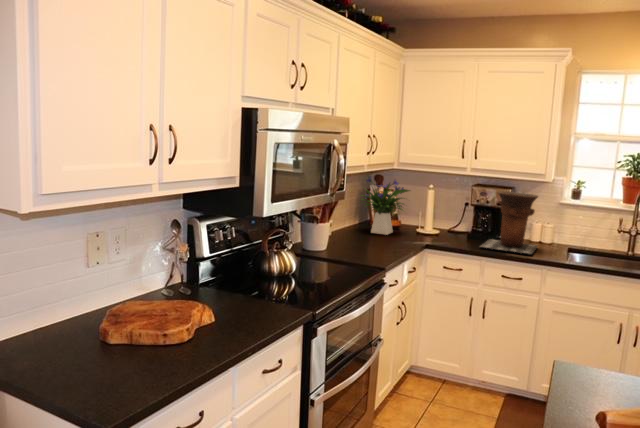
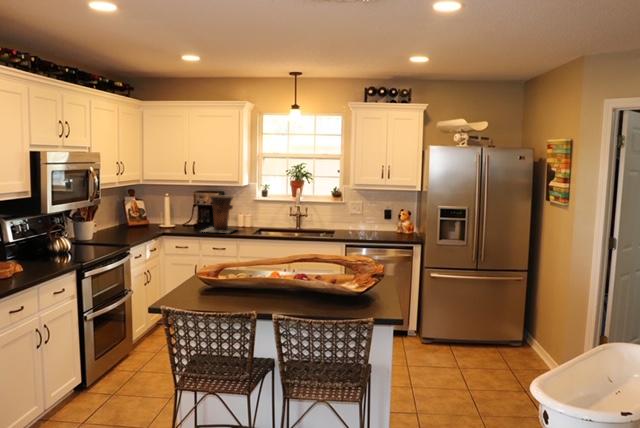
flower arrangement: present [361,177,410,235] -> none [111,188,154,230]

